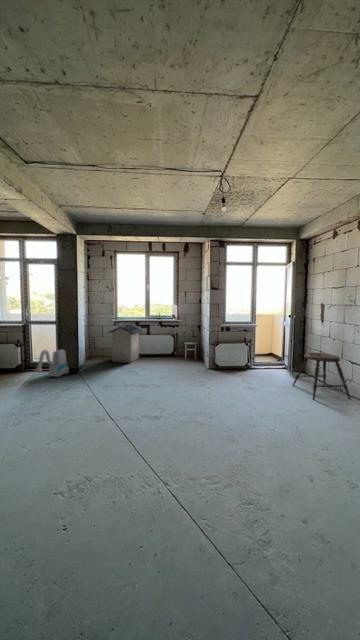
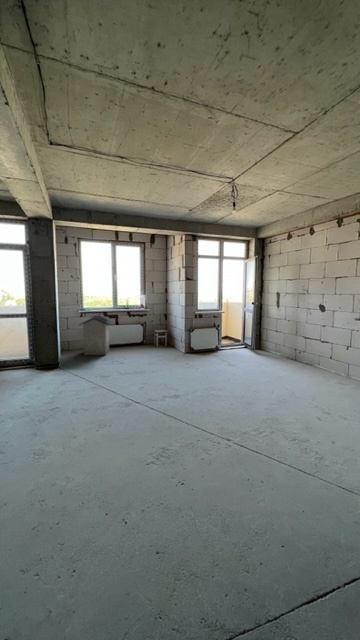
vacuum cleaner: present [34,350,69,377] -> none [20,343,48,373]
stool: present [293,353,350,400] -> none [261,331,305,368]

